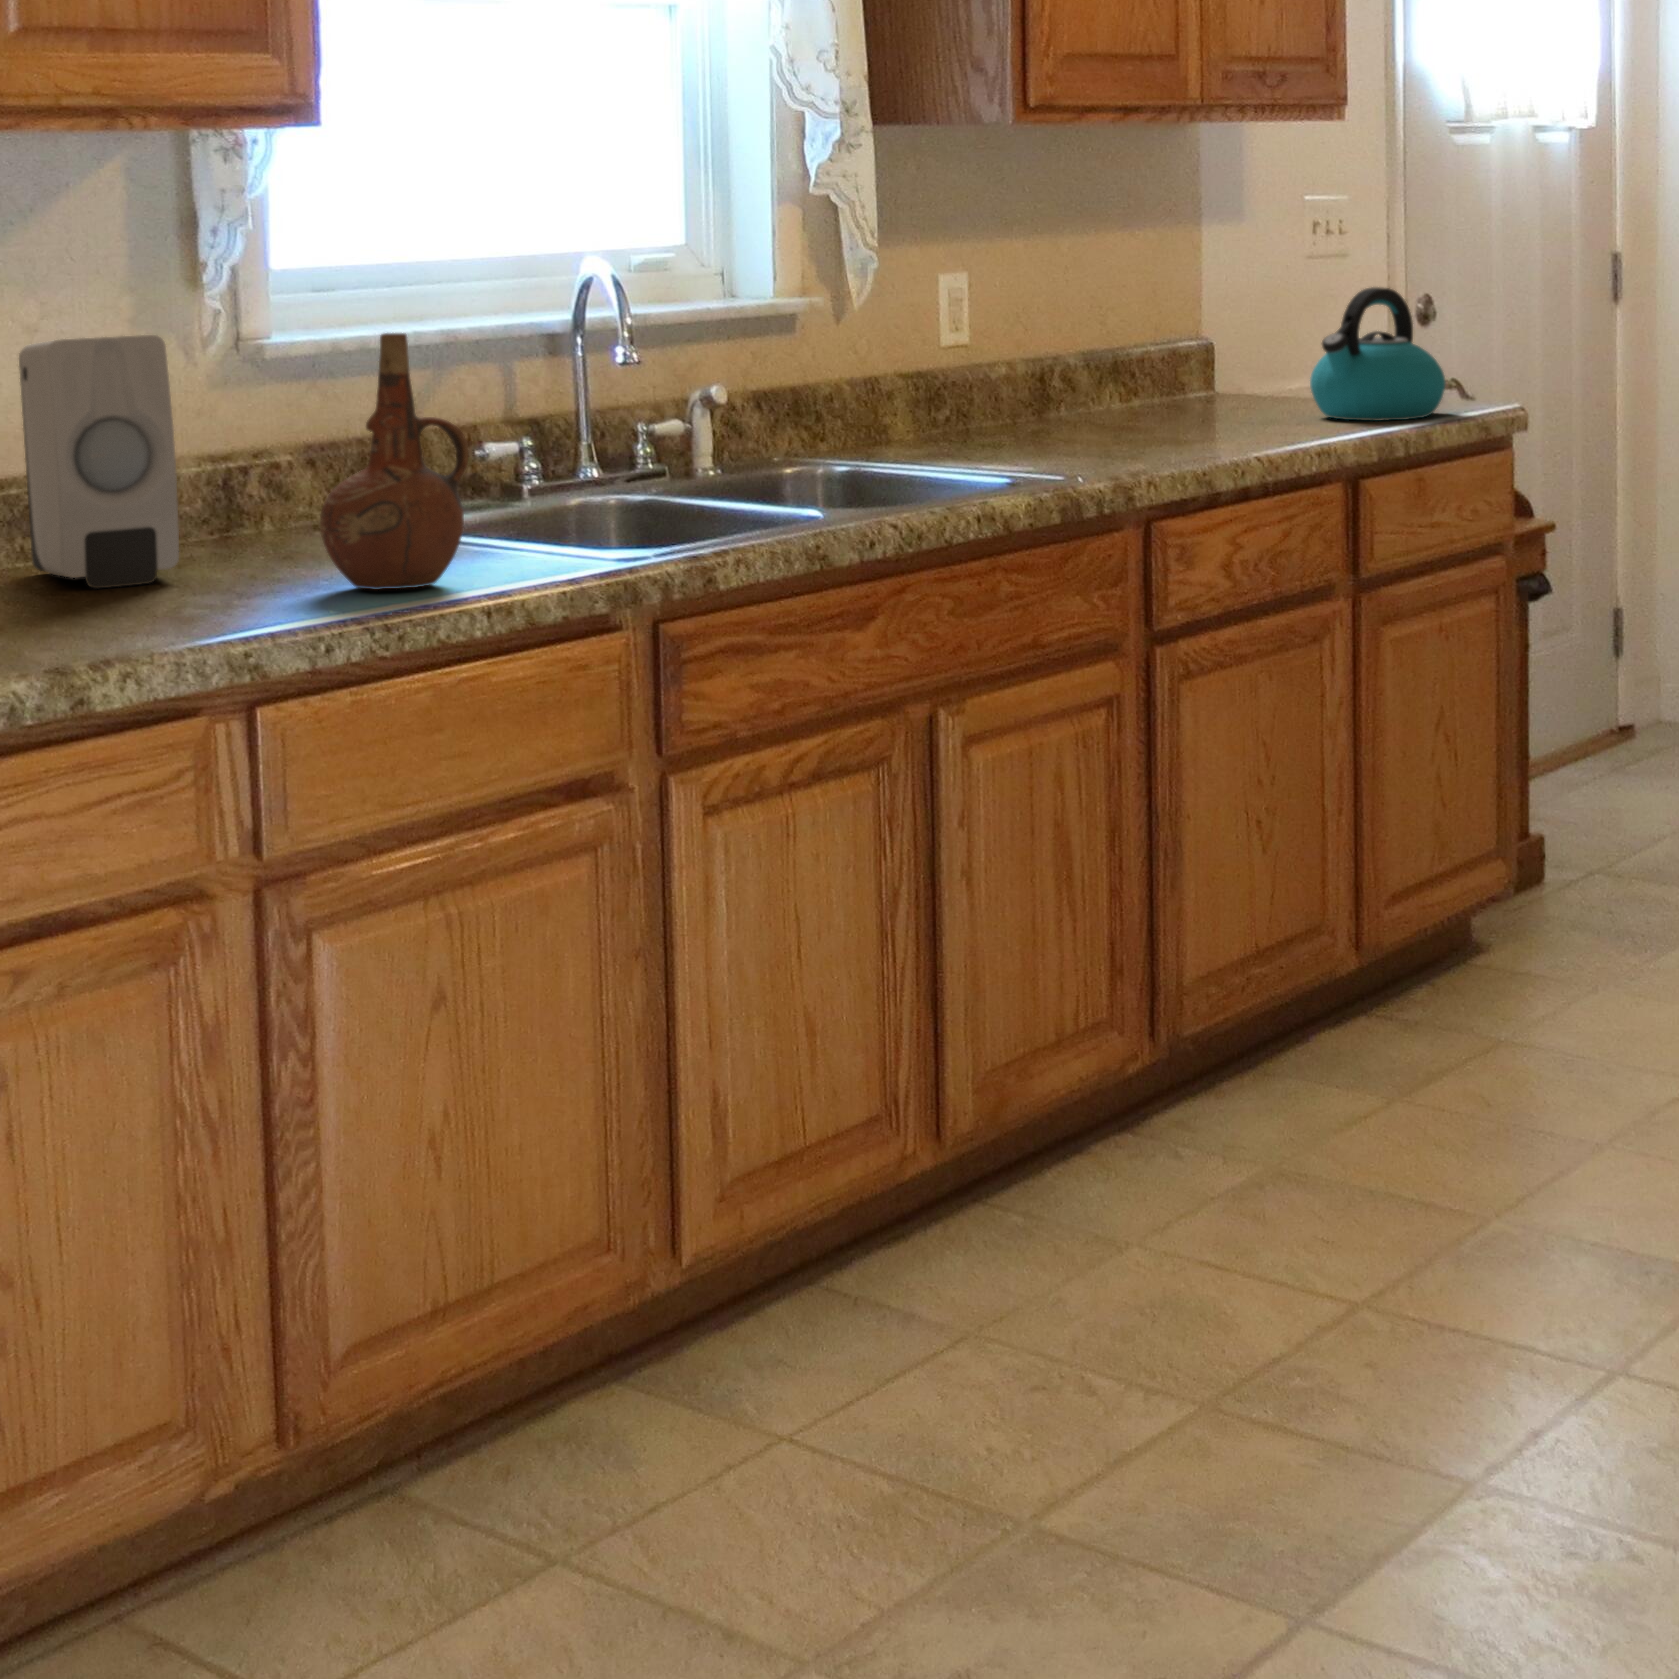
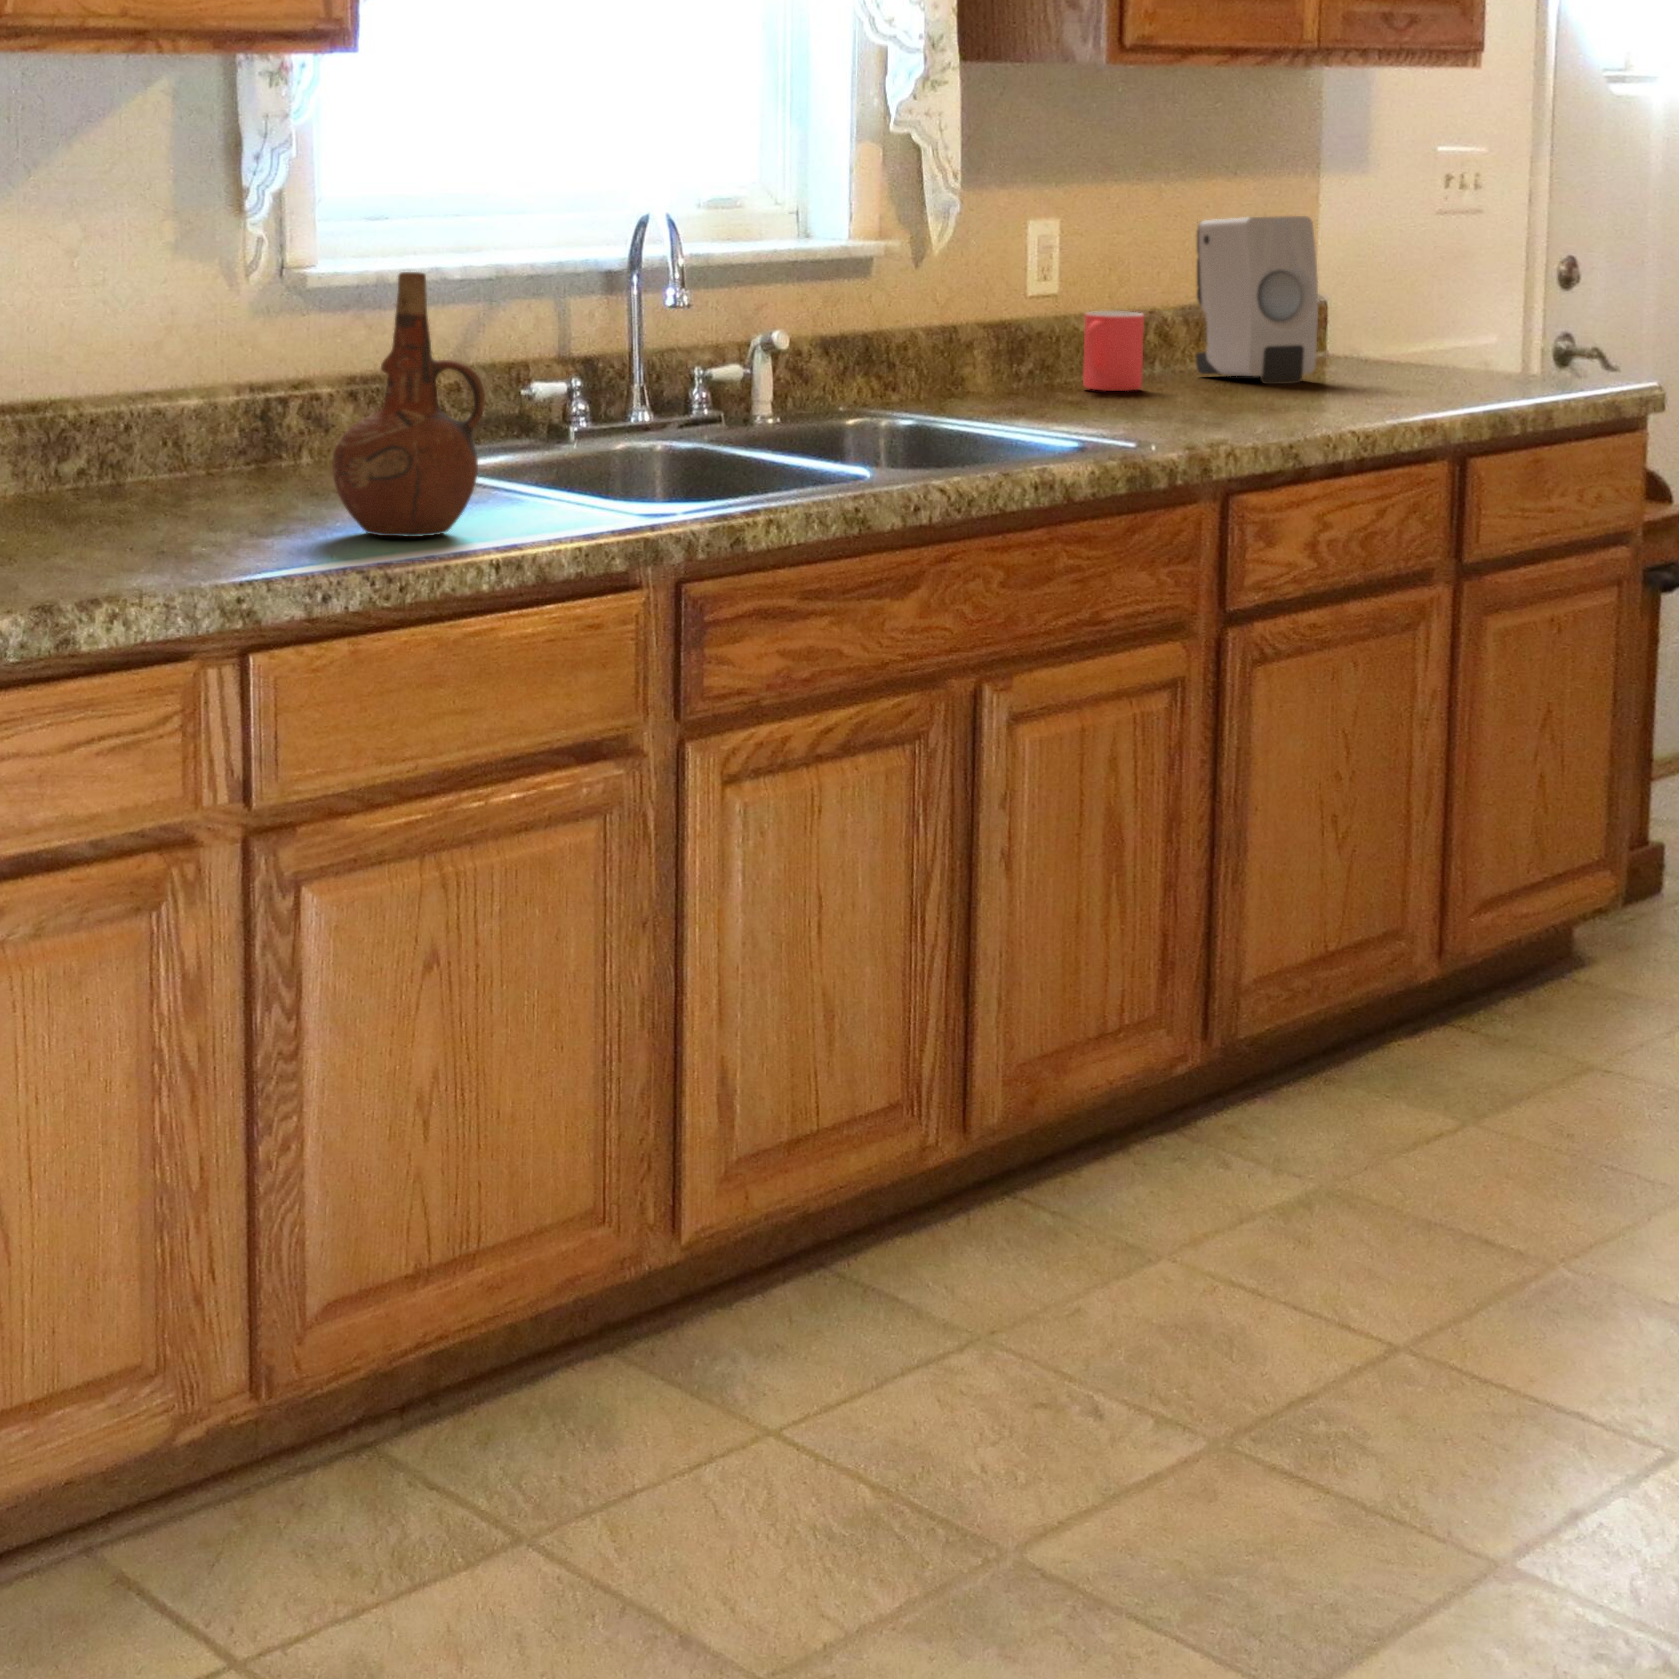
kettle: present [1310,287,1445,421] -> none [1424,251,1574,395]
soap dispenser: present [19,335,179,589] -> present [1196,216,1318,384]
mug: none [998,357,1054,432] -> present [1083,311,1144,391]

